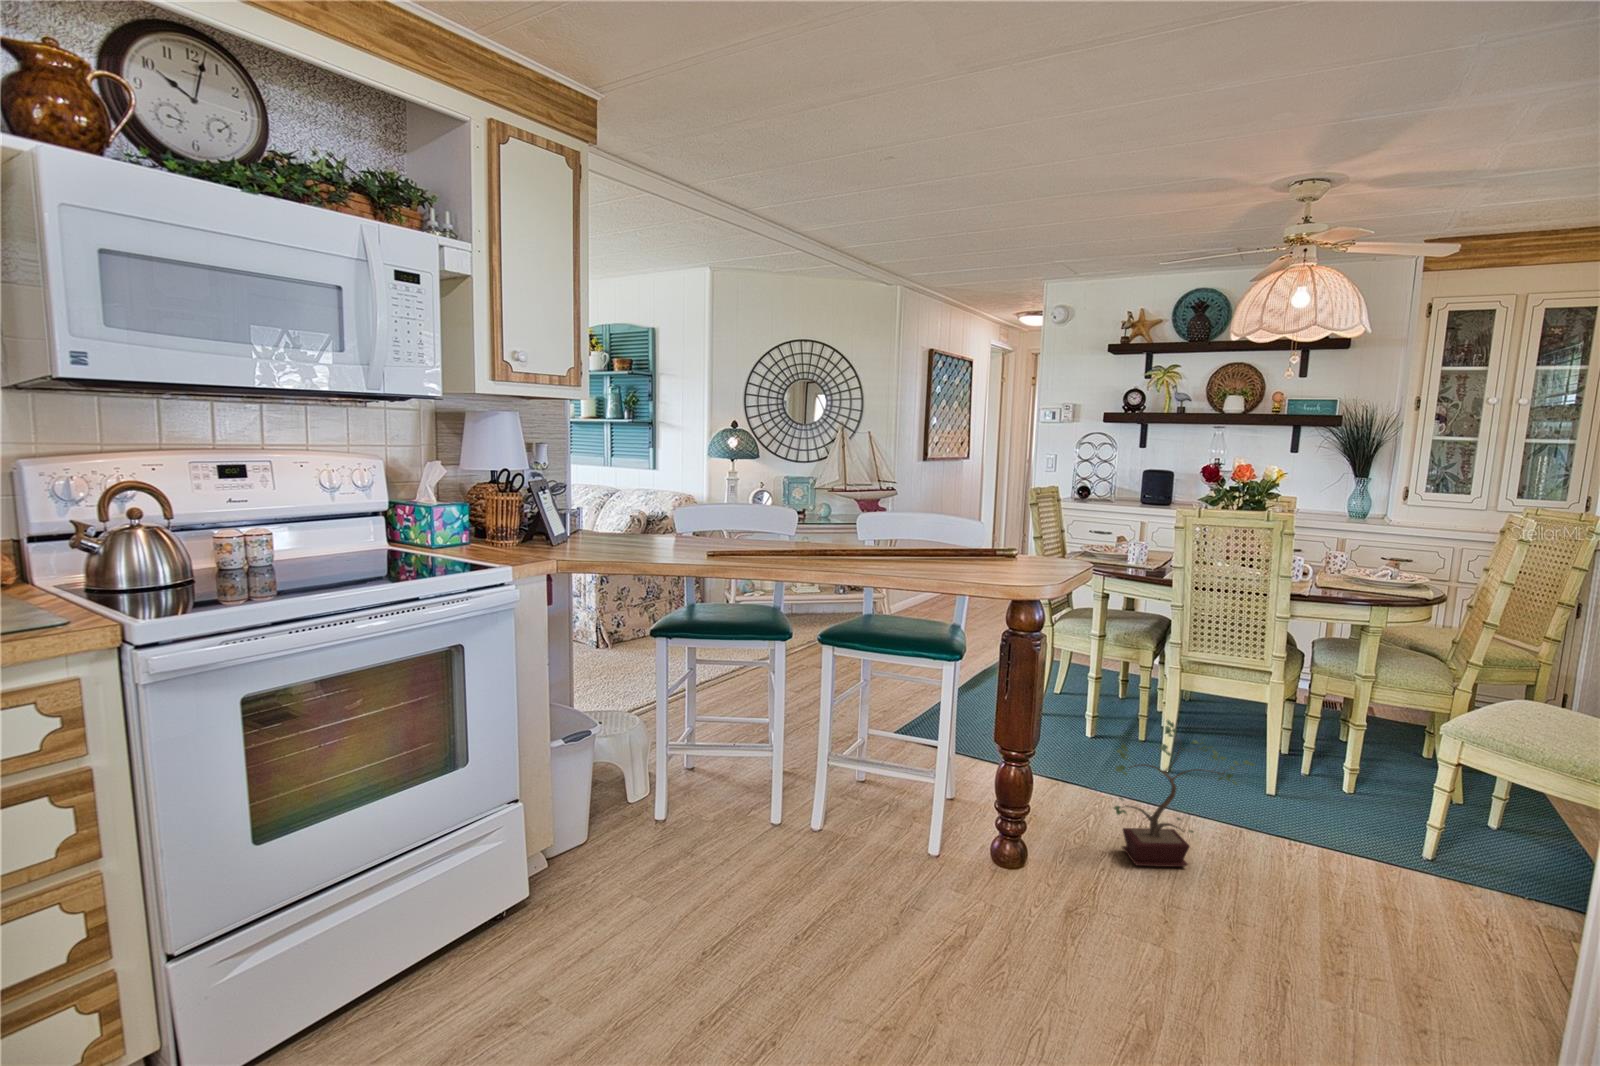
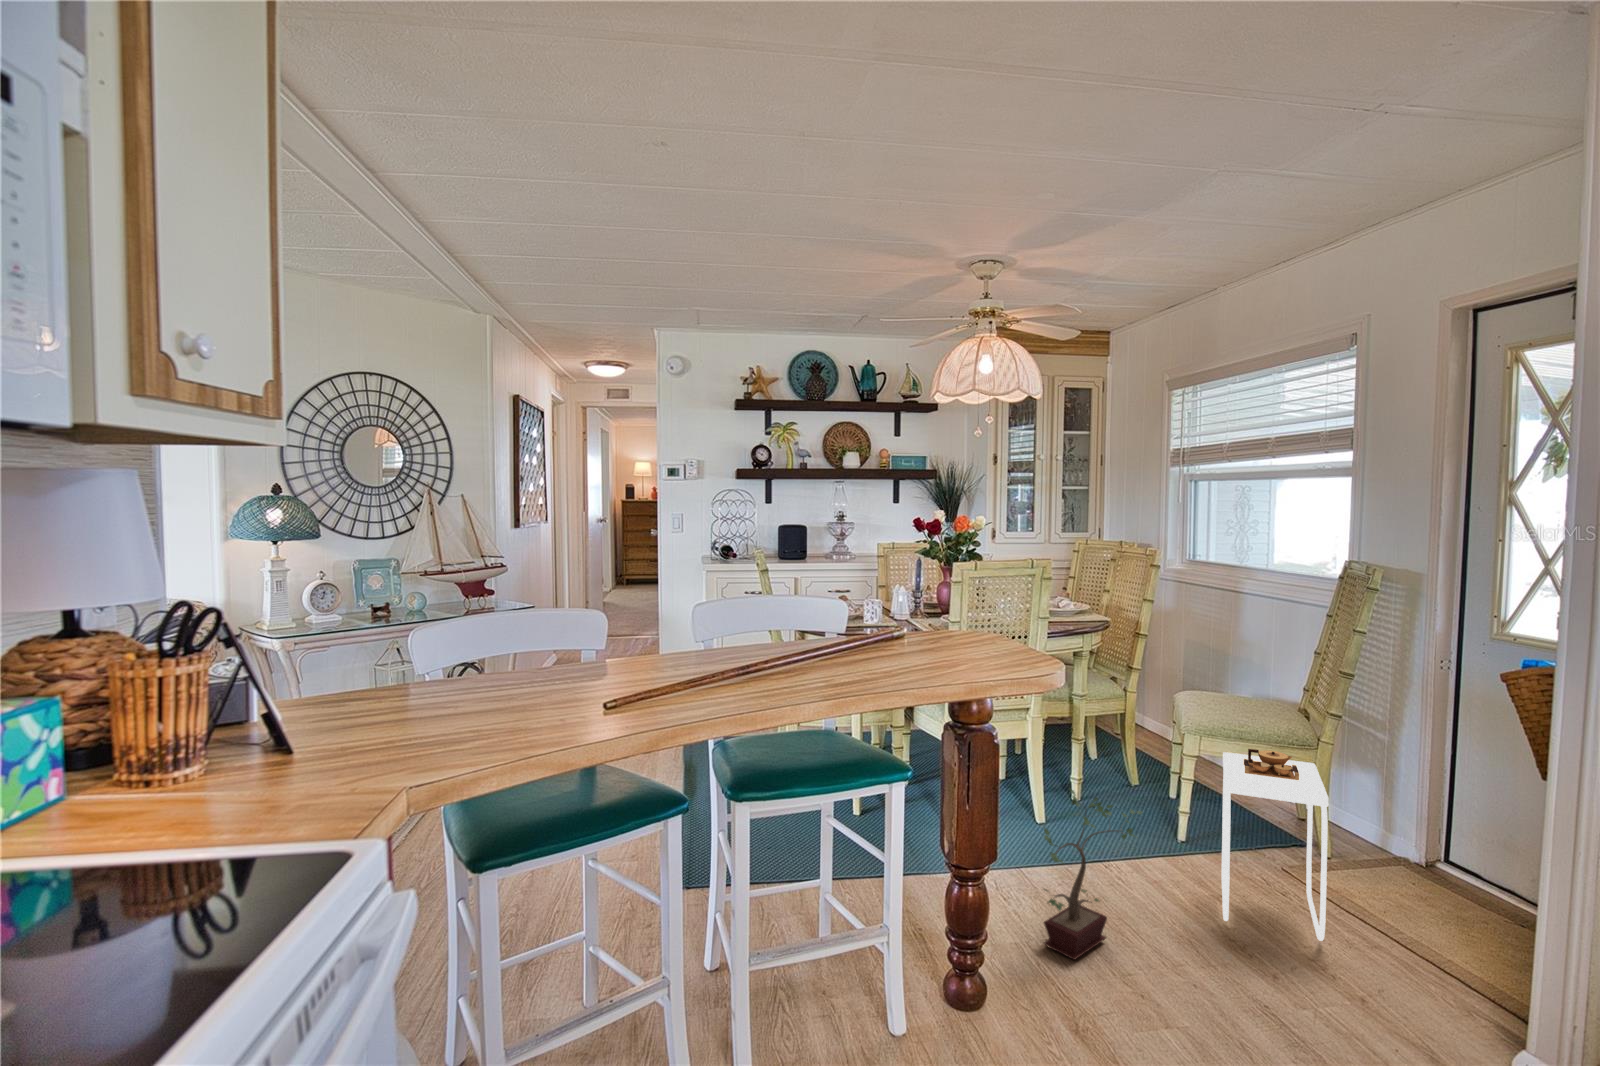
side table: none [1342,739,1538,957] -> present [1222,749,1329,941]

